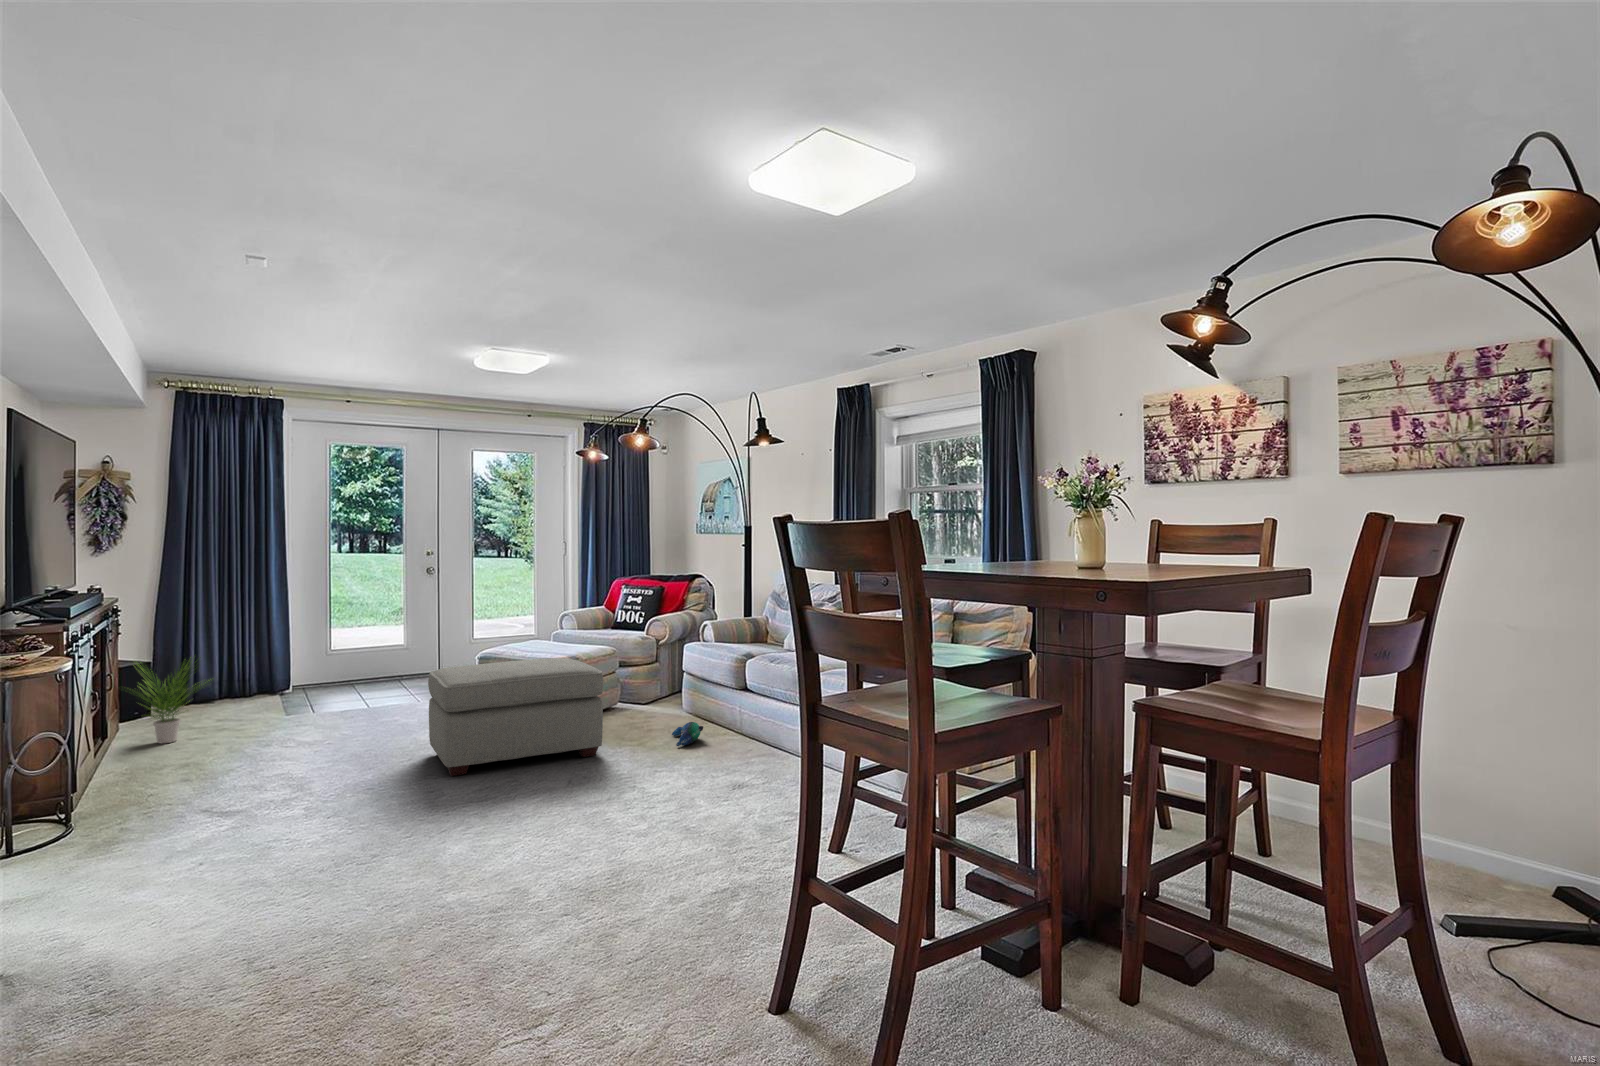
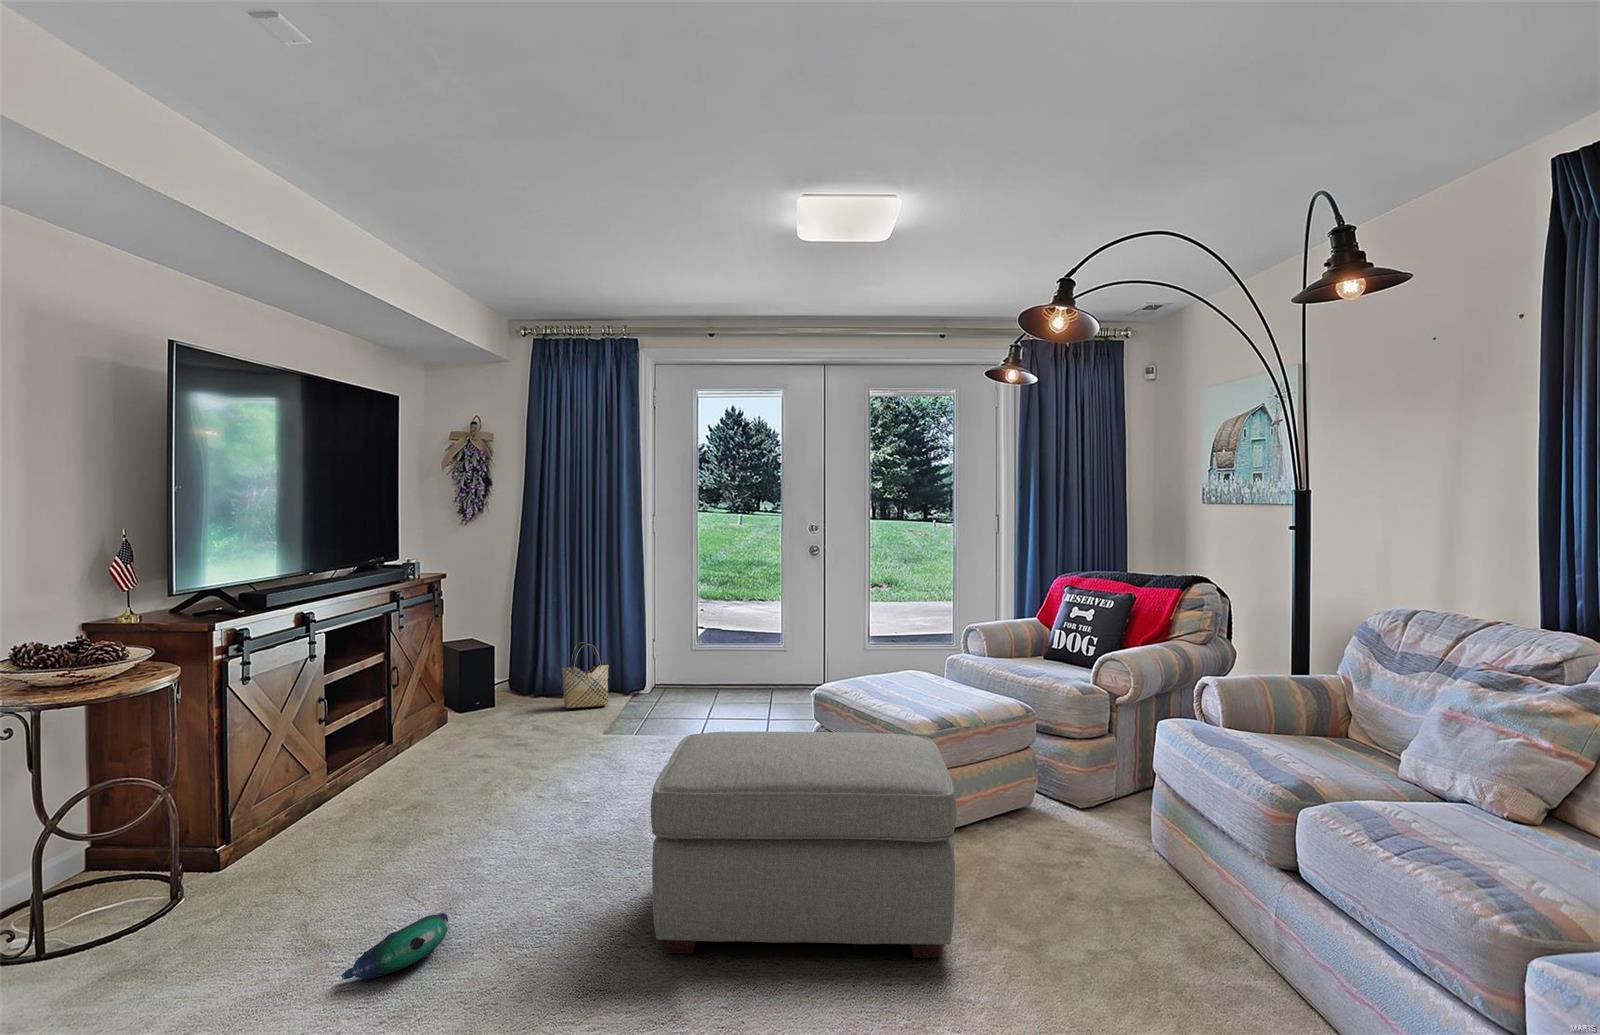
woven basket: none [216,650,260,704] -> present [562,642,609,708]
potted plant: present [130,661,205,744] -> none [393,655,506,768]
plush toy: present [672,722,703,746] -> present [342,913,448,979]

